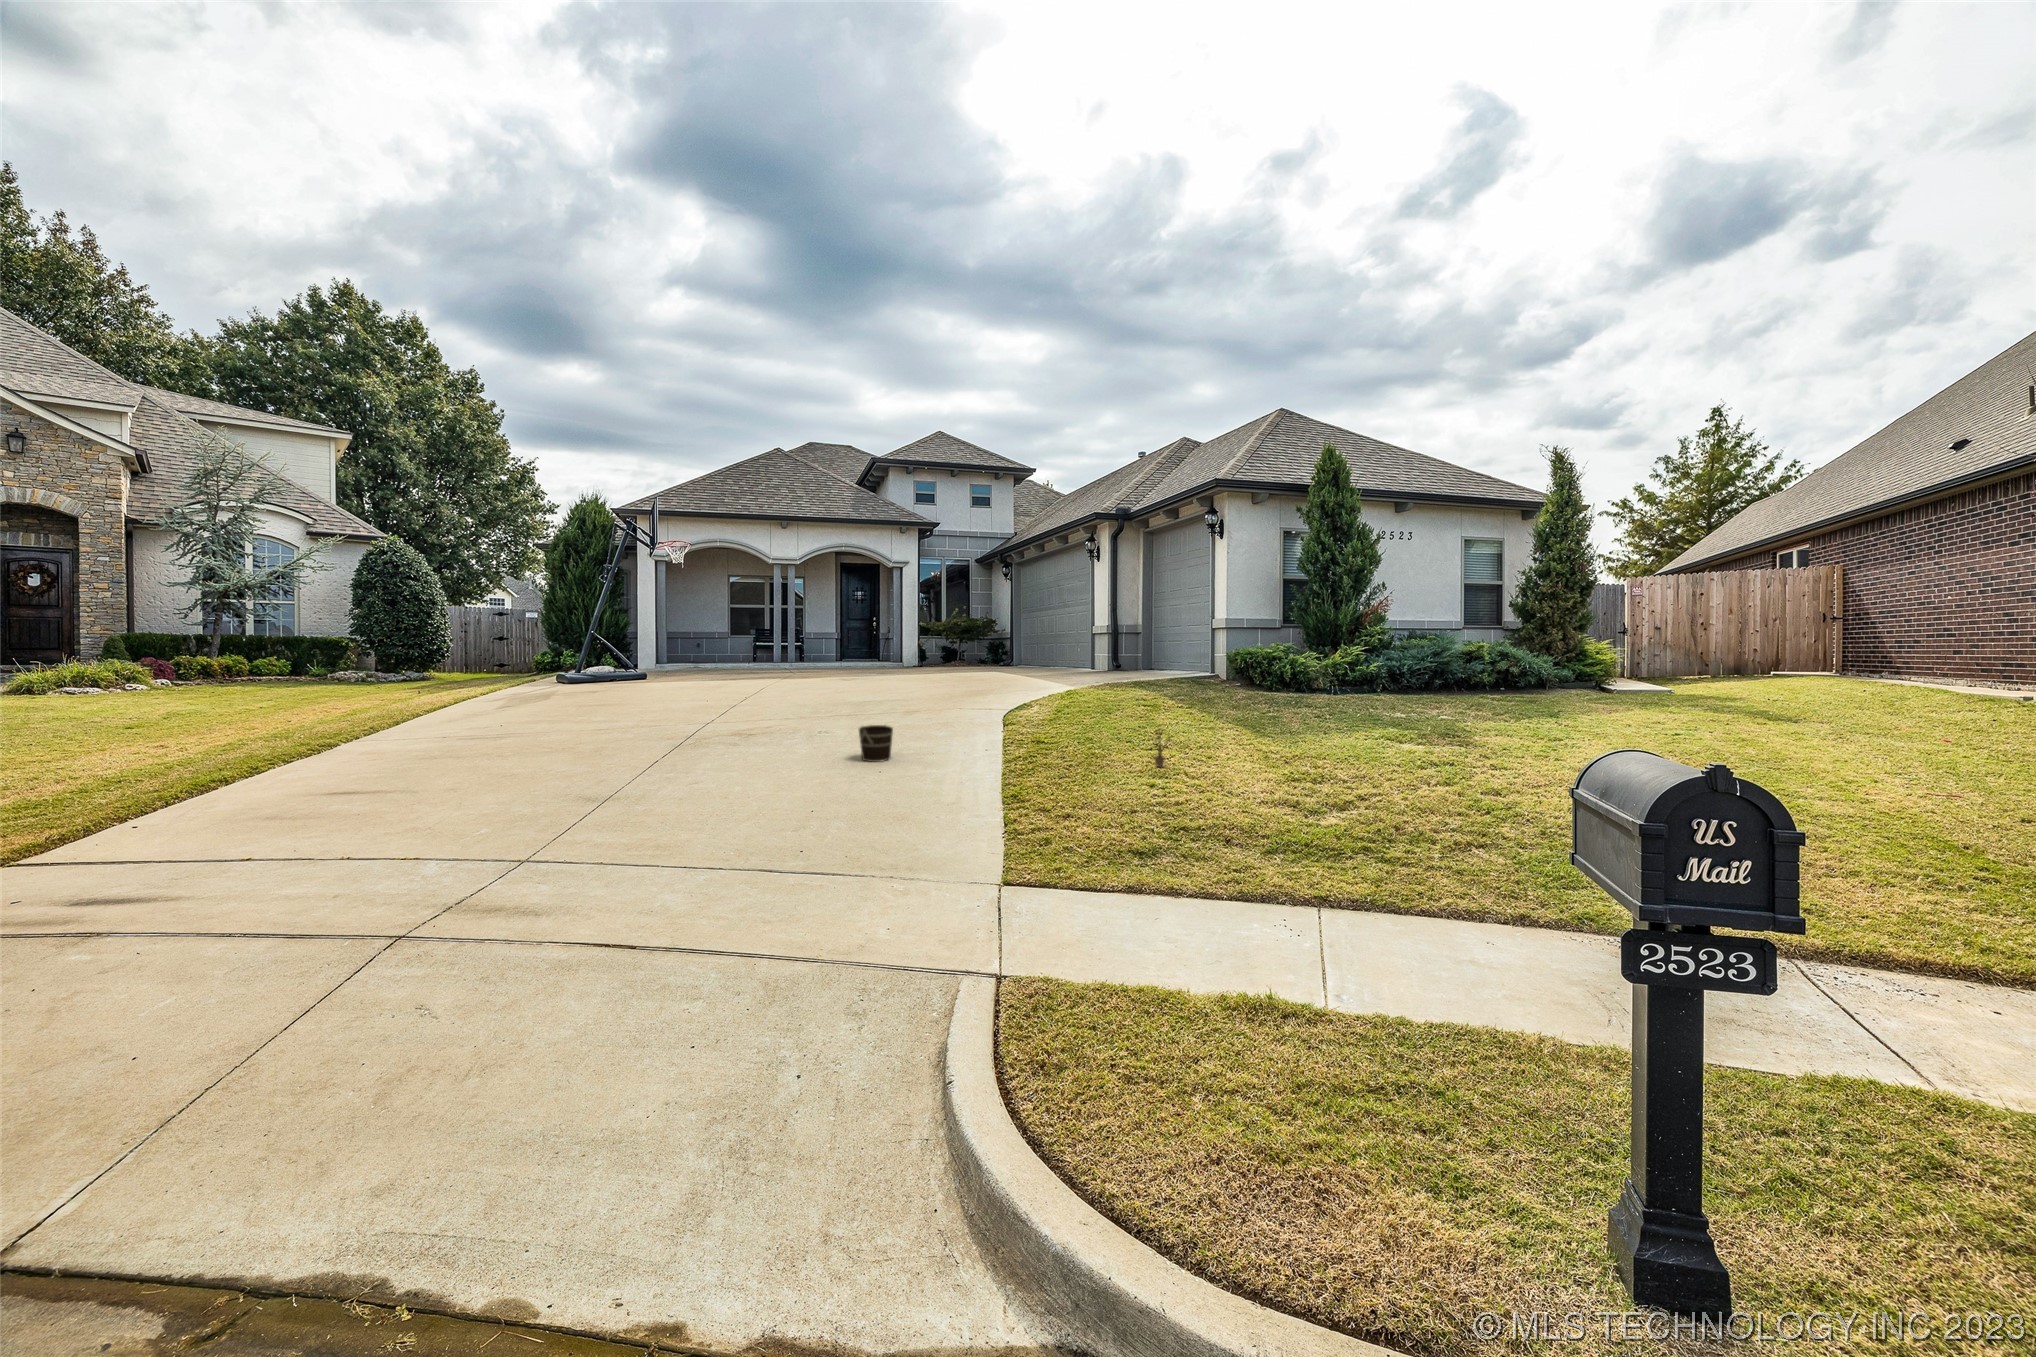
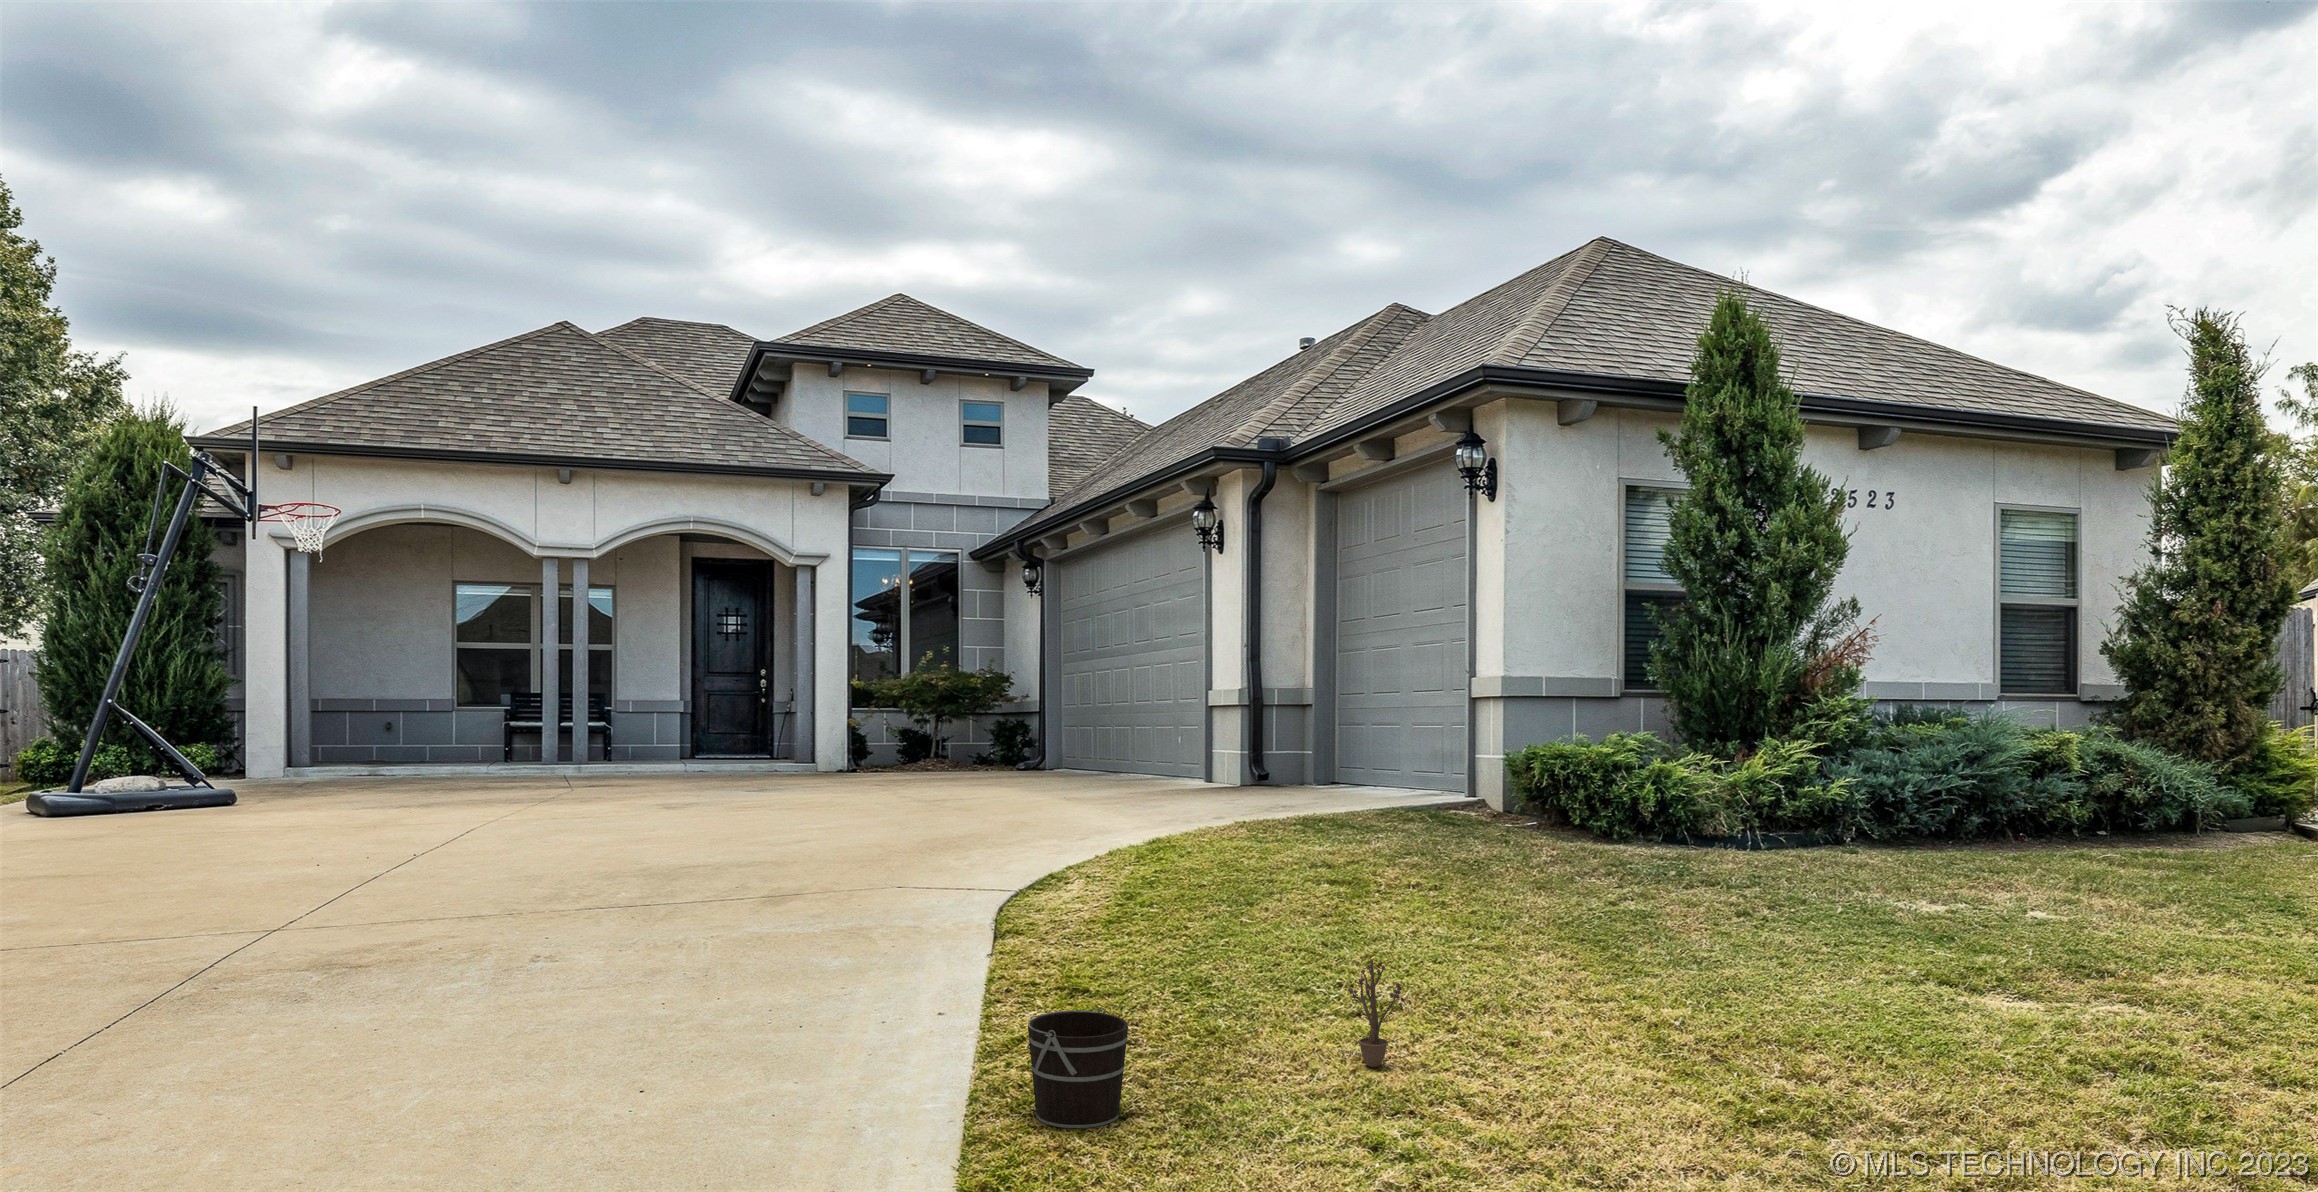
bucket: present [859,725,893,762] -> present [1028,1007,1128,1128]

